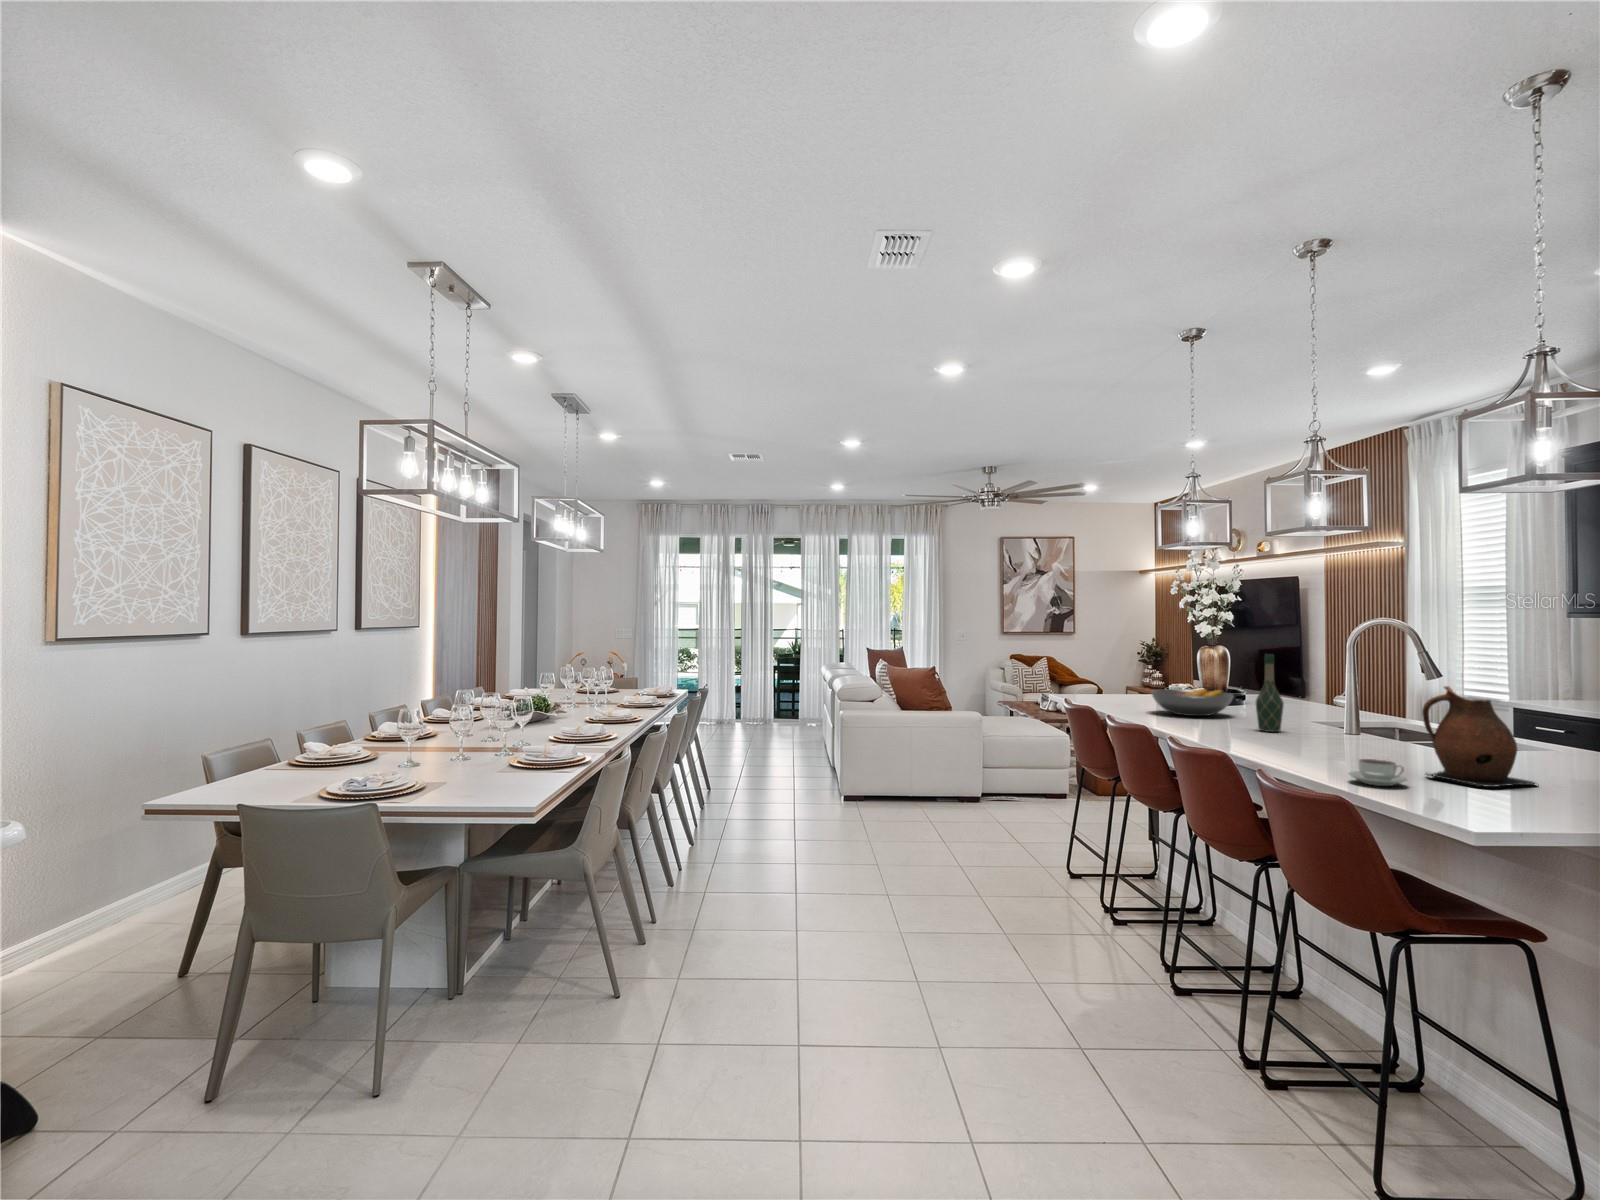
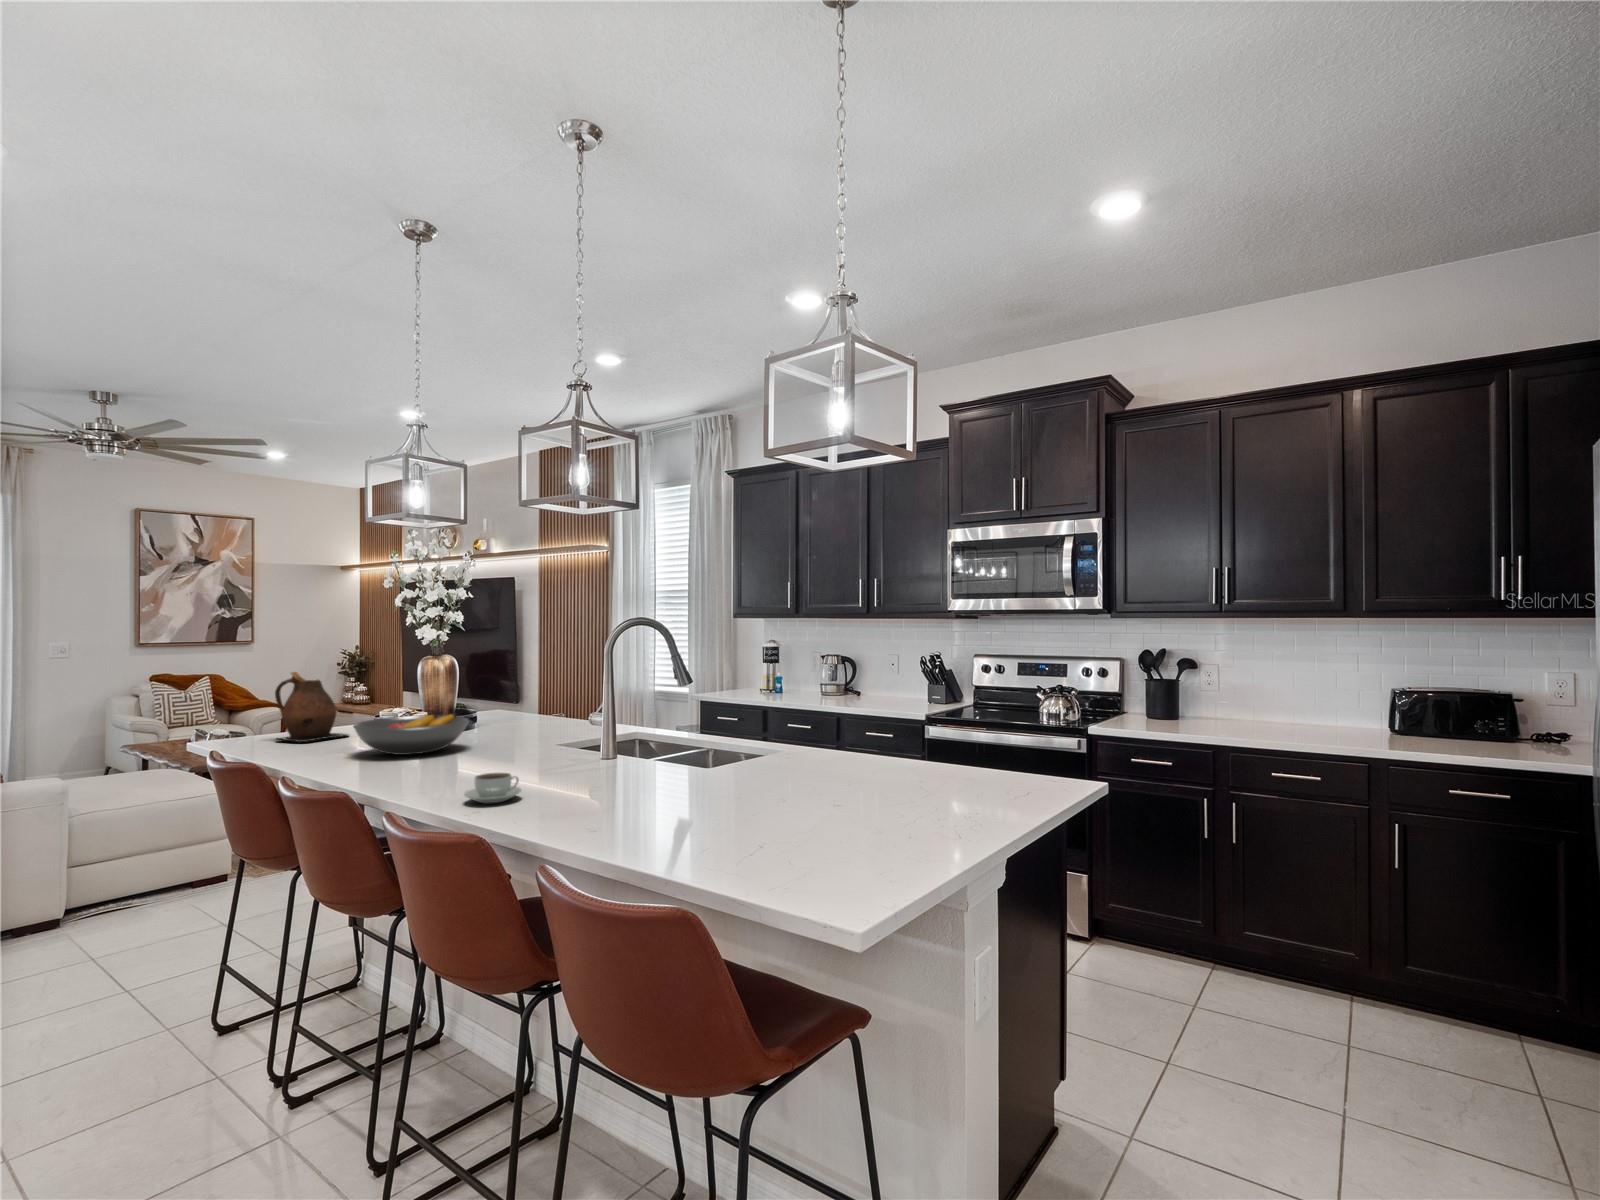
wine bottle: present [1256,654,1284,732] -> none [503,664,537,769]
ceramic pitcher: present [1422,686,1539,787] -> present [275,672,348,742]
coffee cup: present [1348,759,1407,786] -> present [464,773,521,803]

